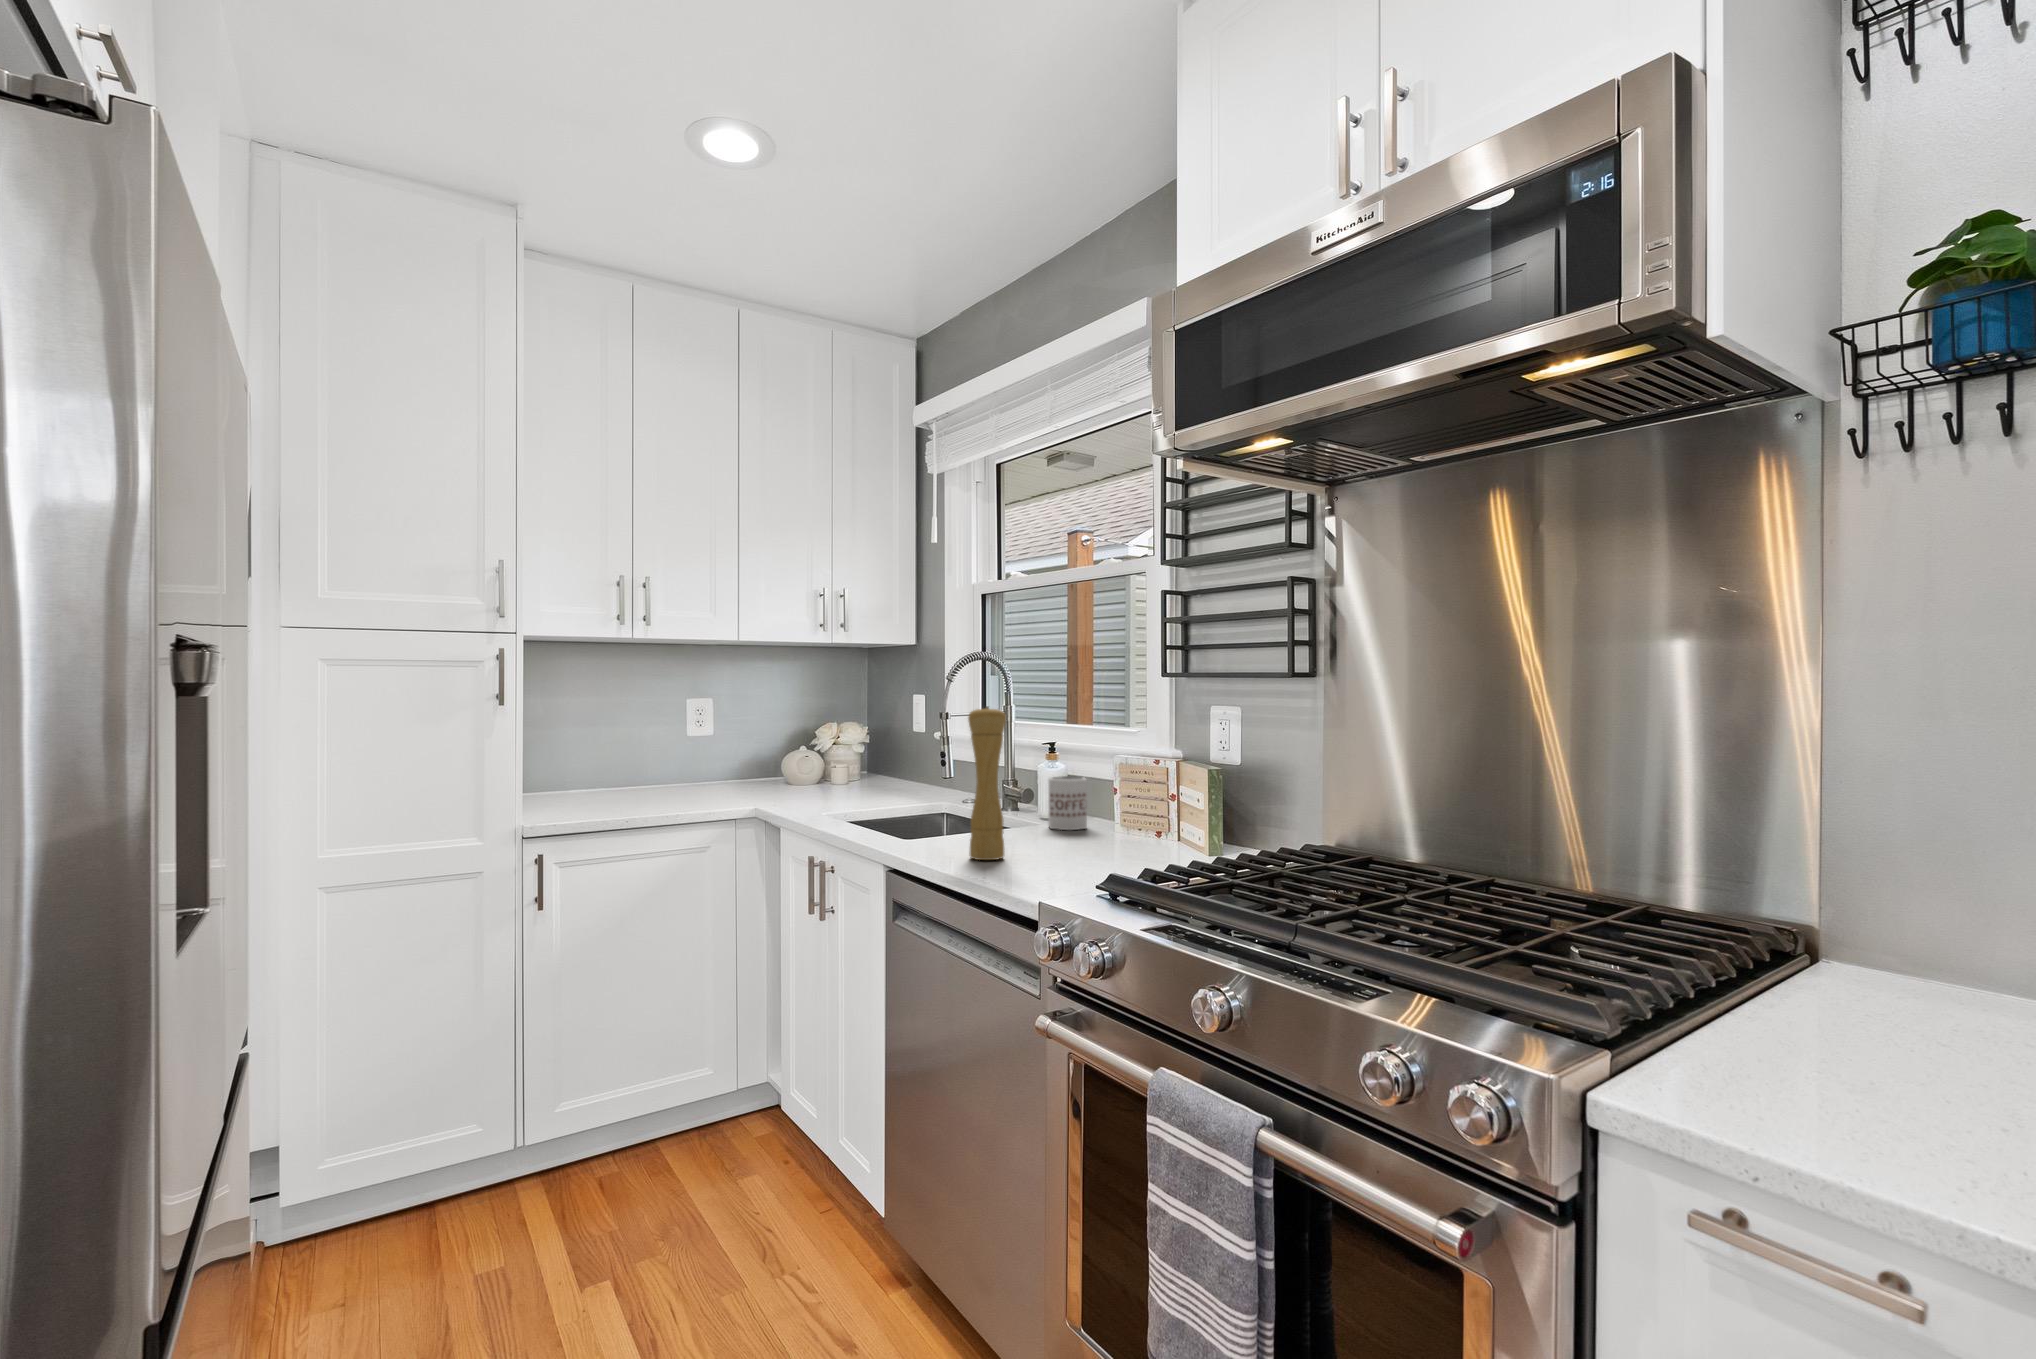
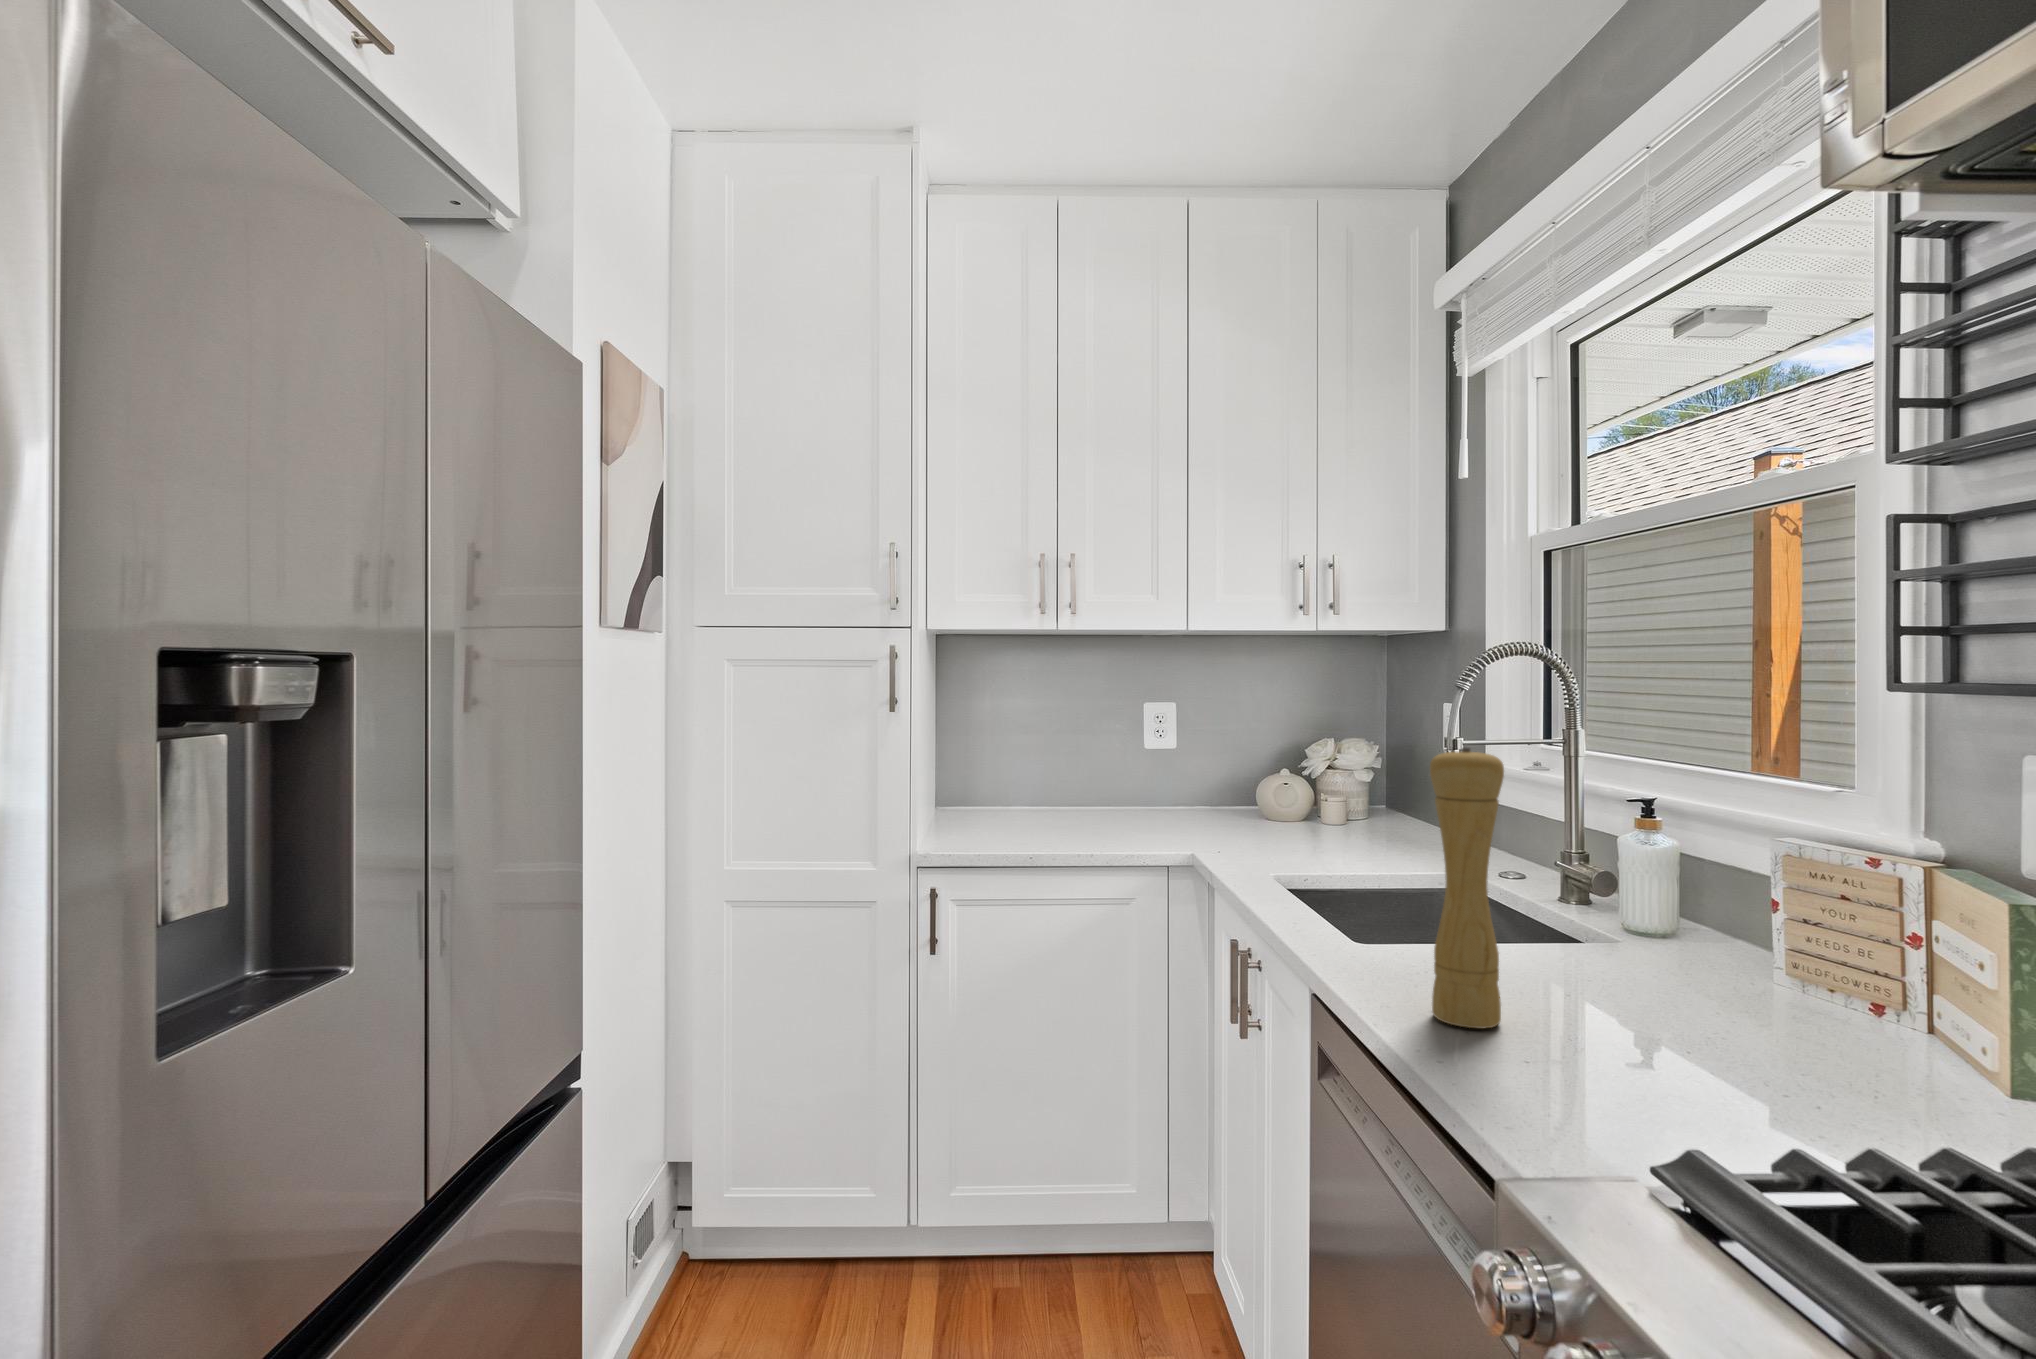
mug: present [1048,776,1087,830] -> none [1632,862,1711,965]

